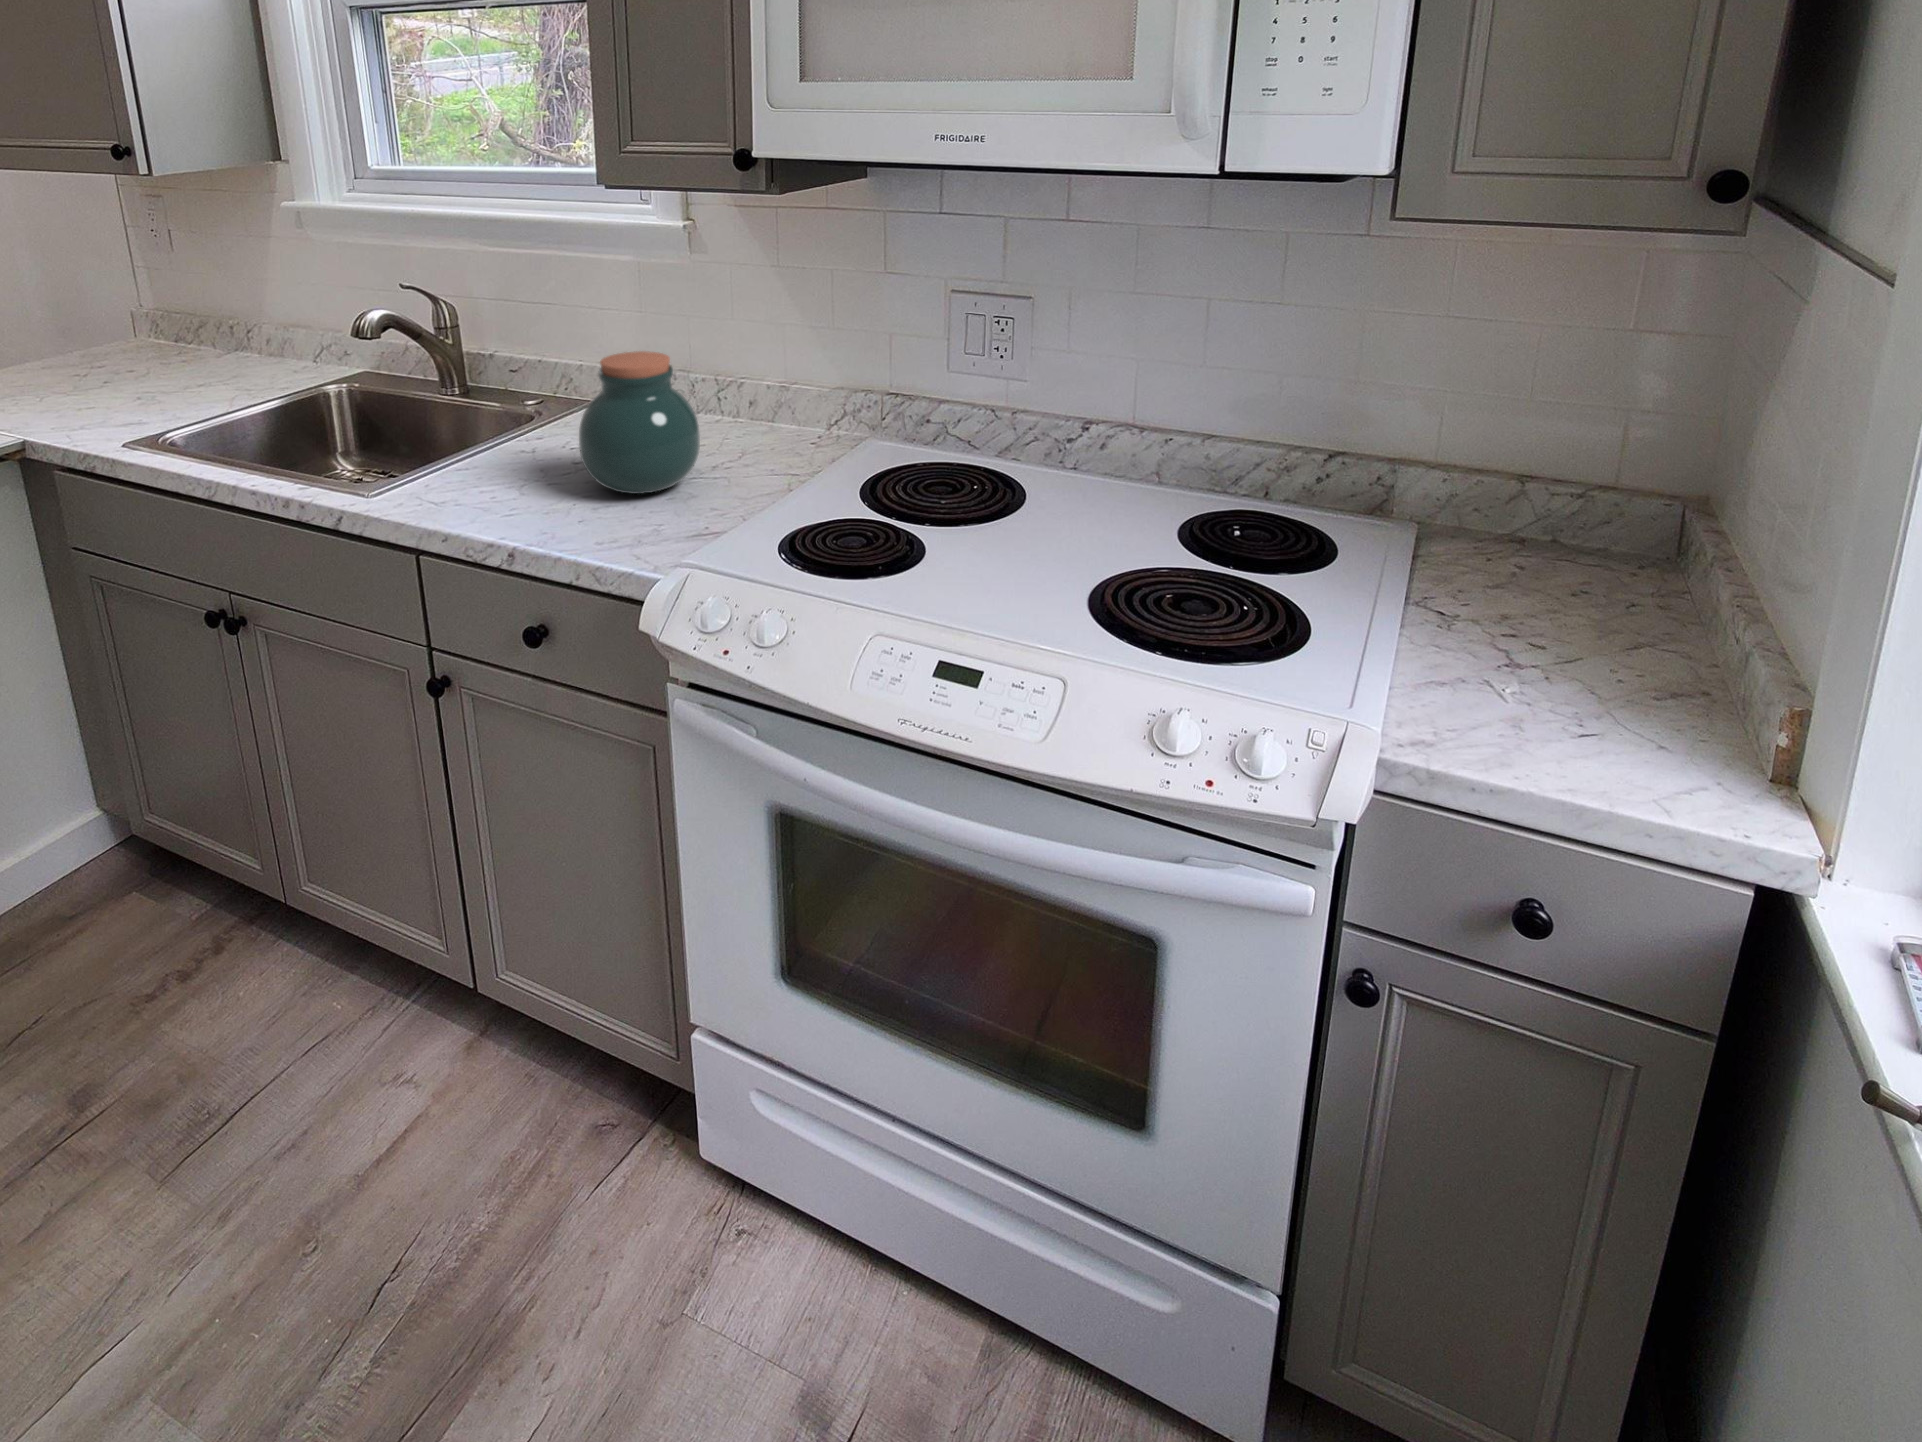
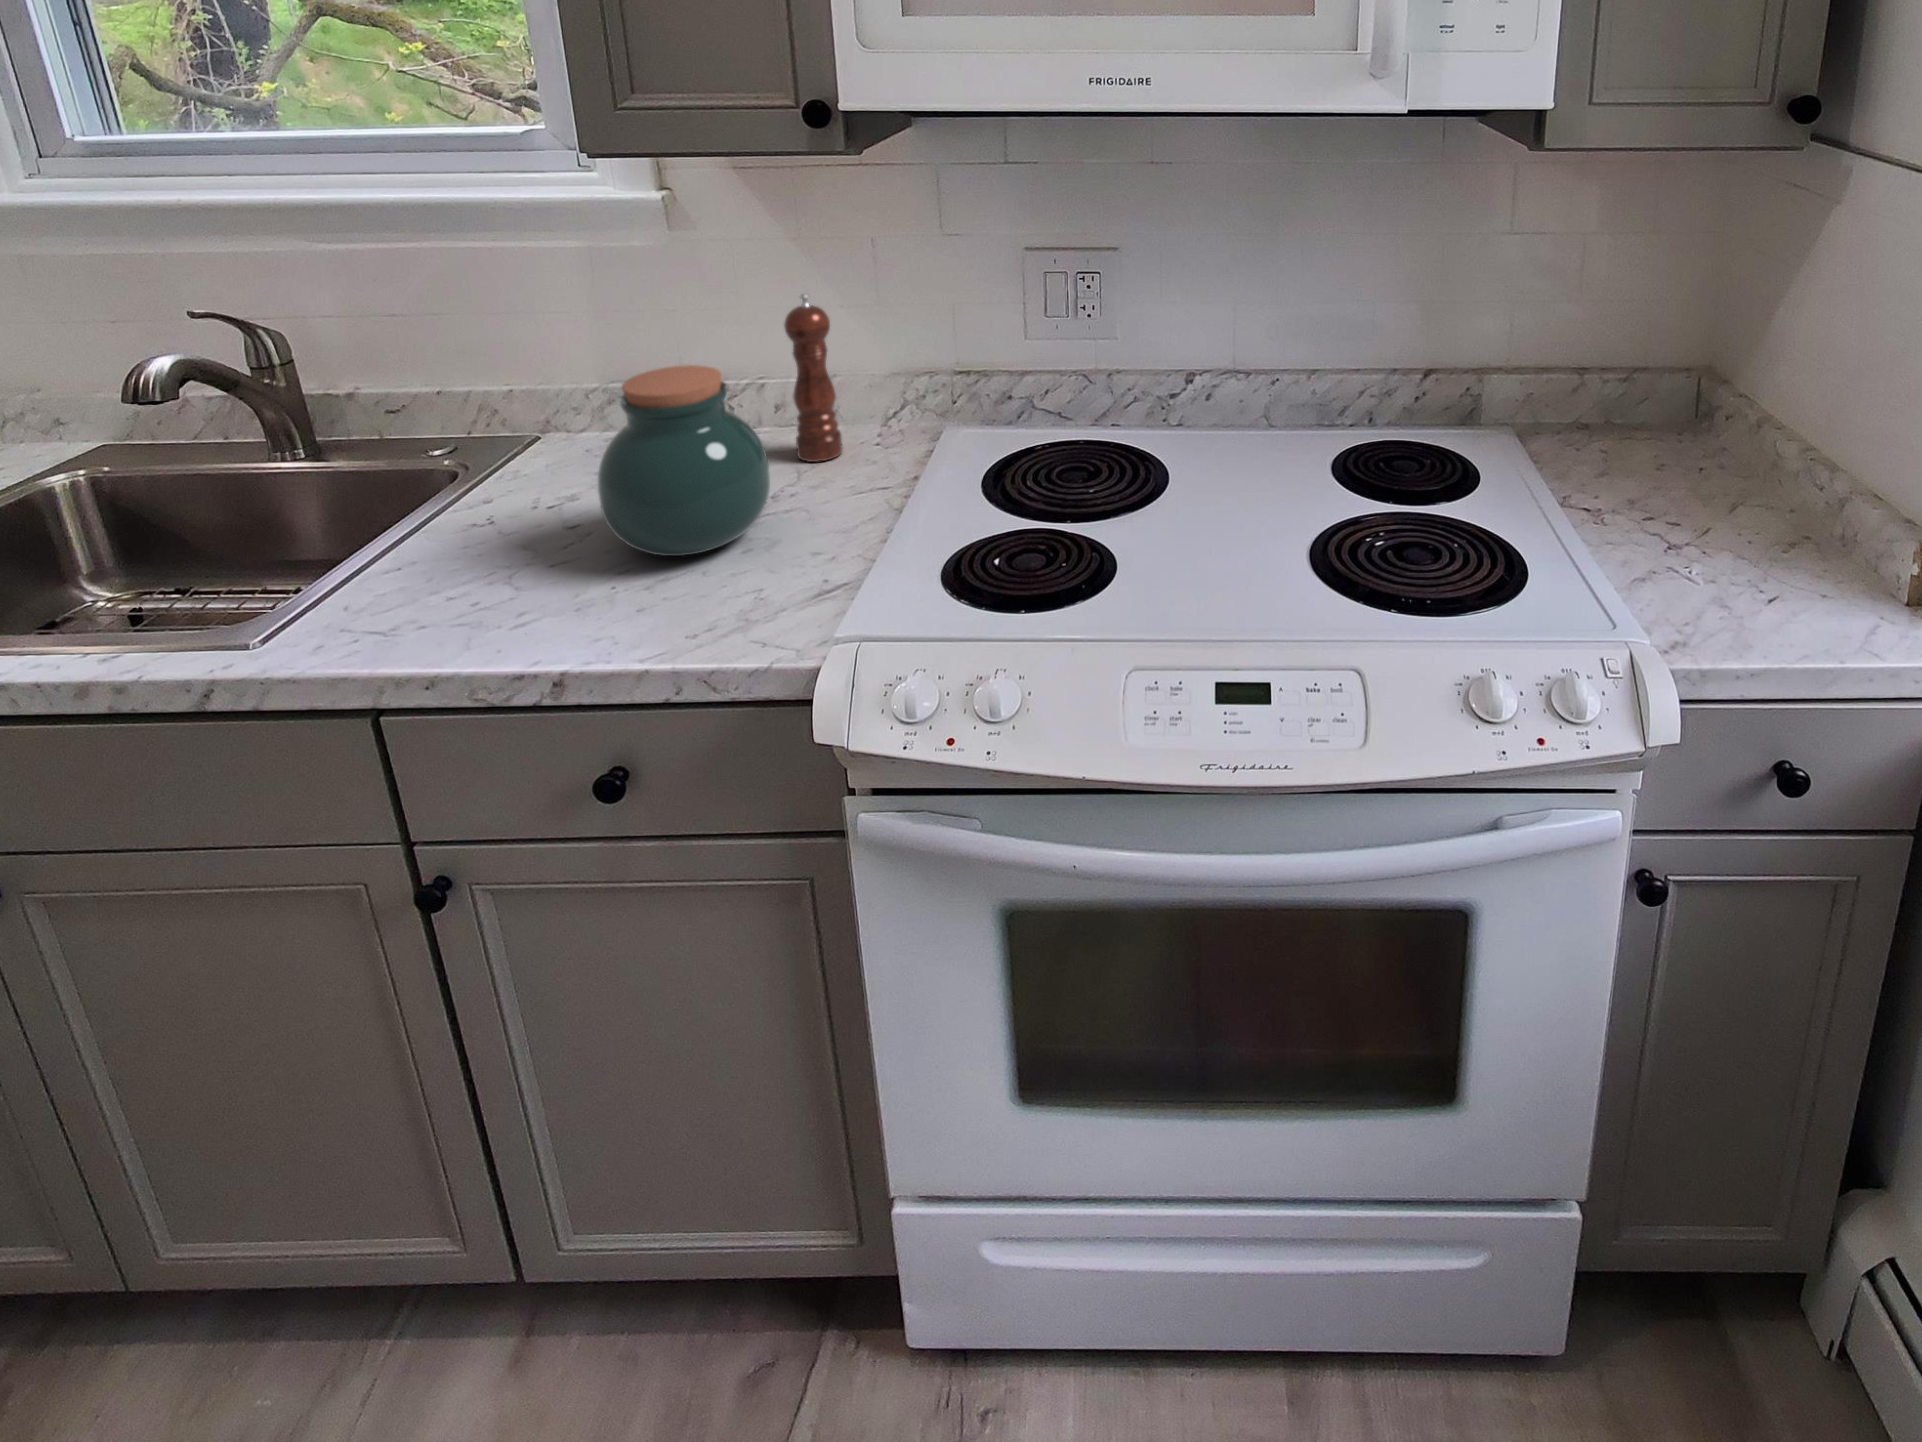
pepper mill: none [746,311,785,449] -> present [784,294,843,462]

